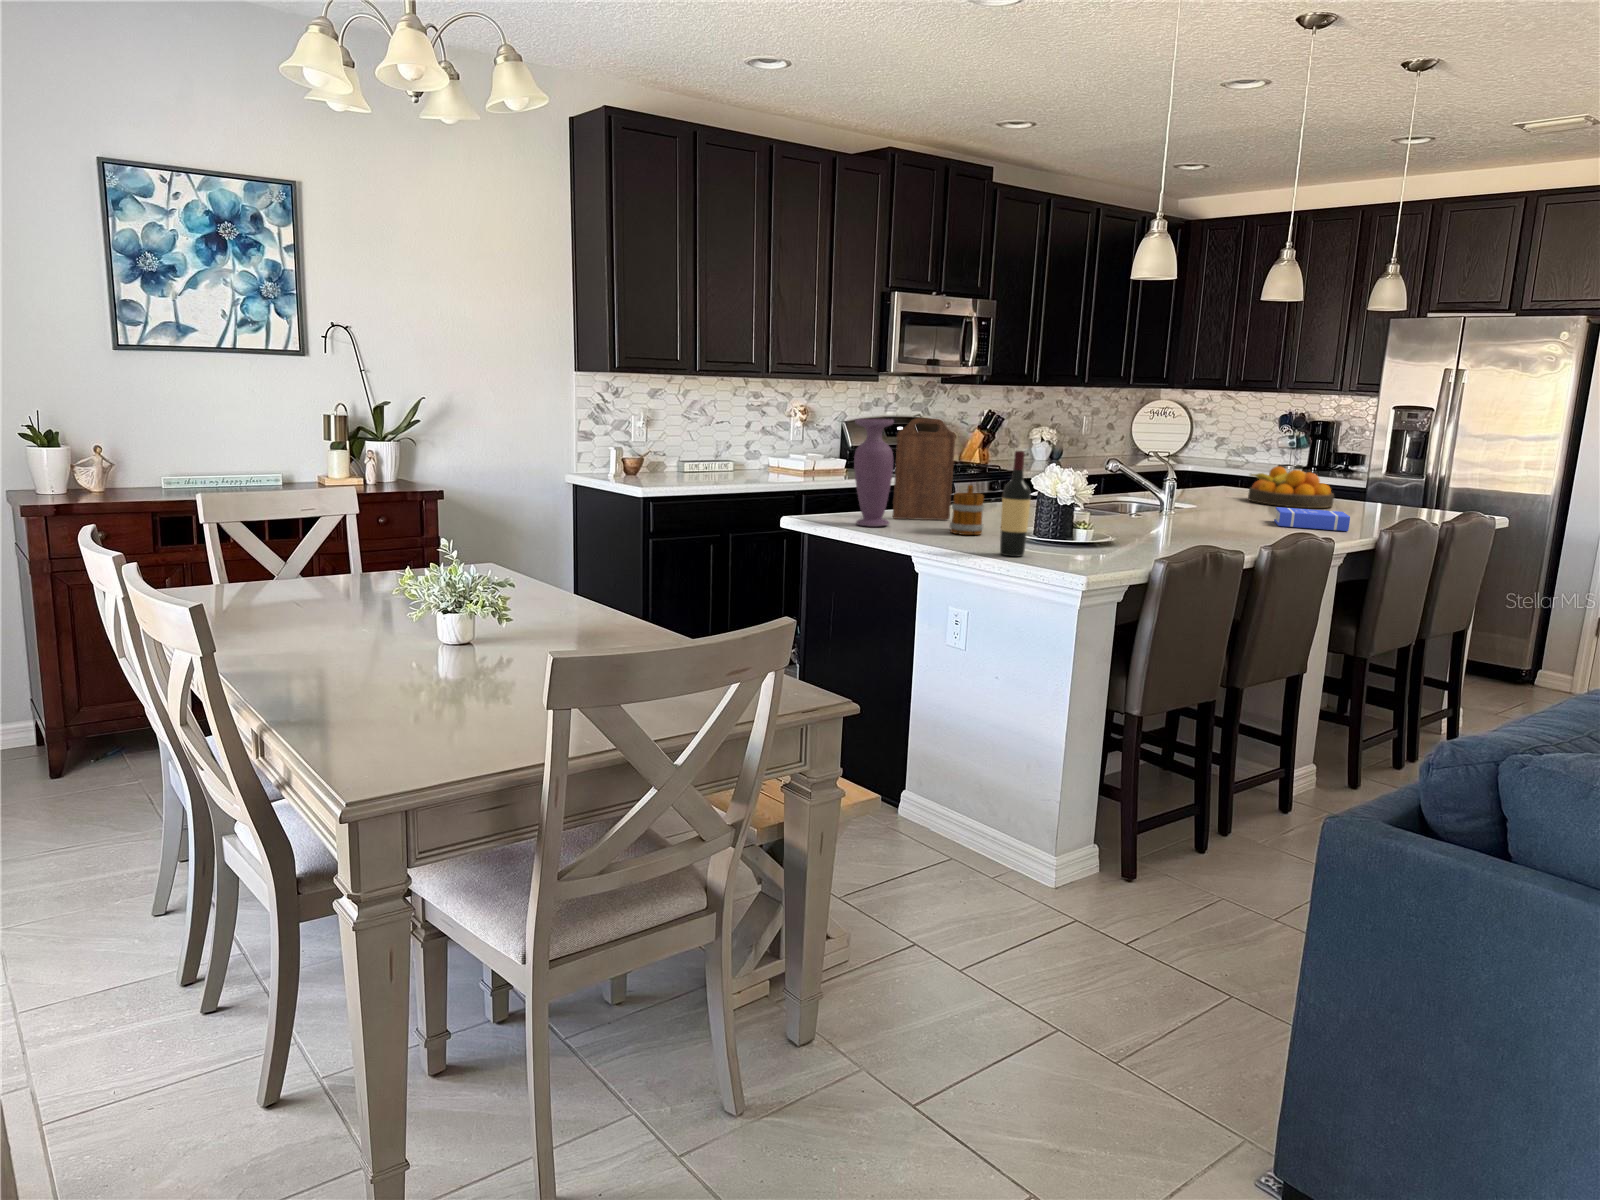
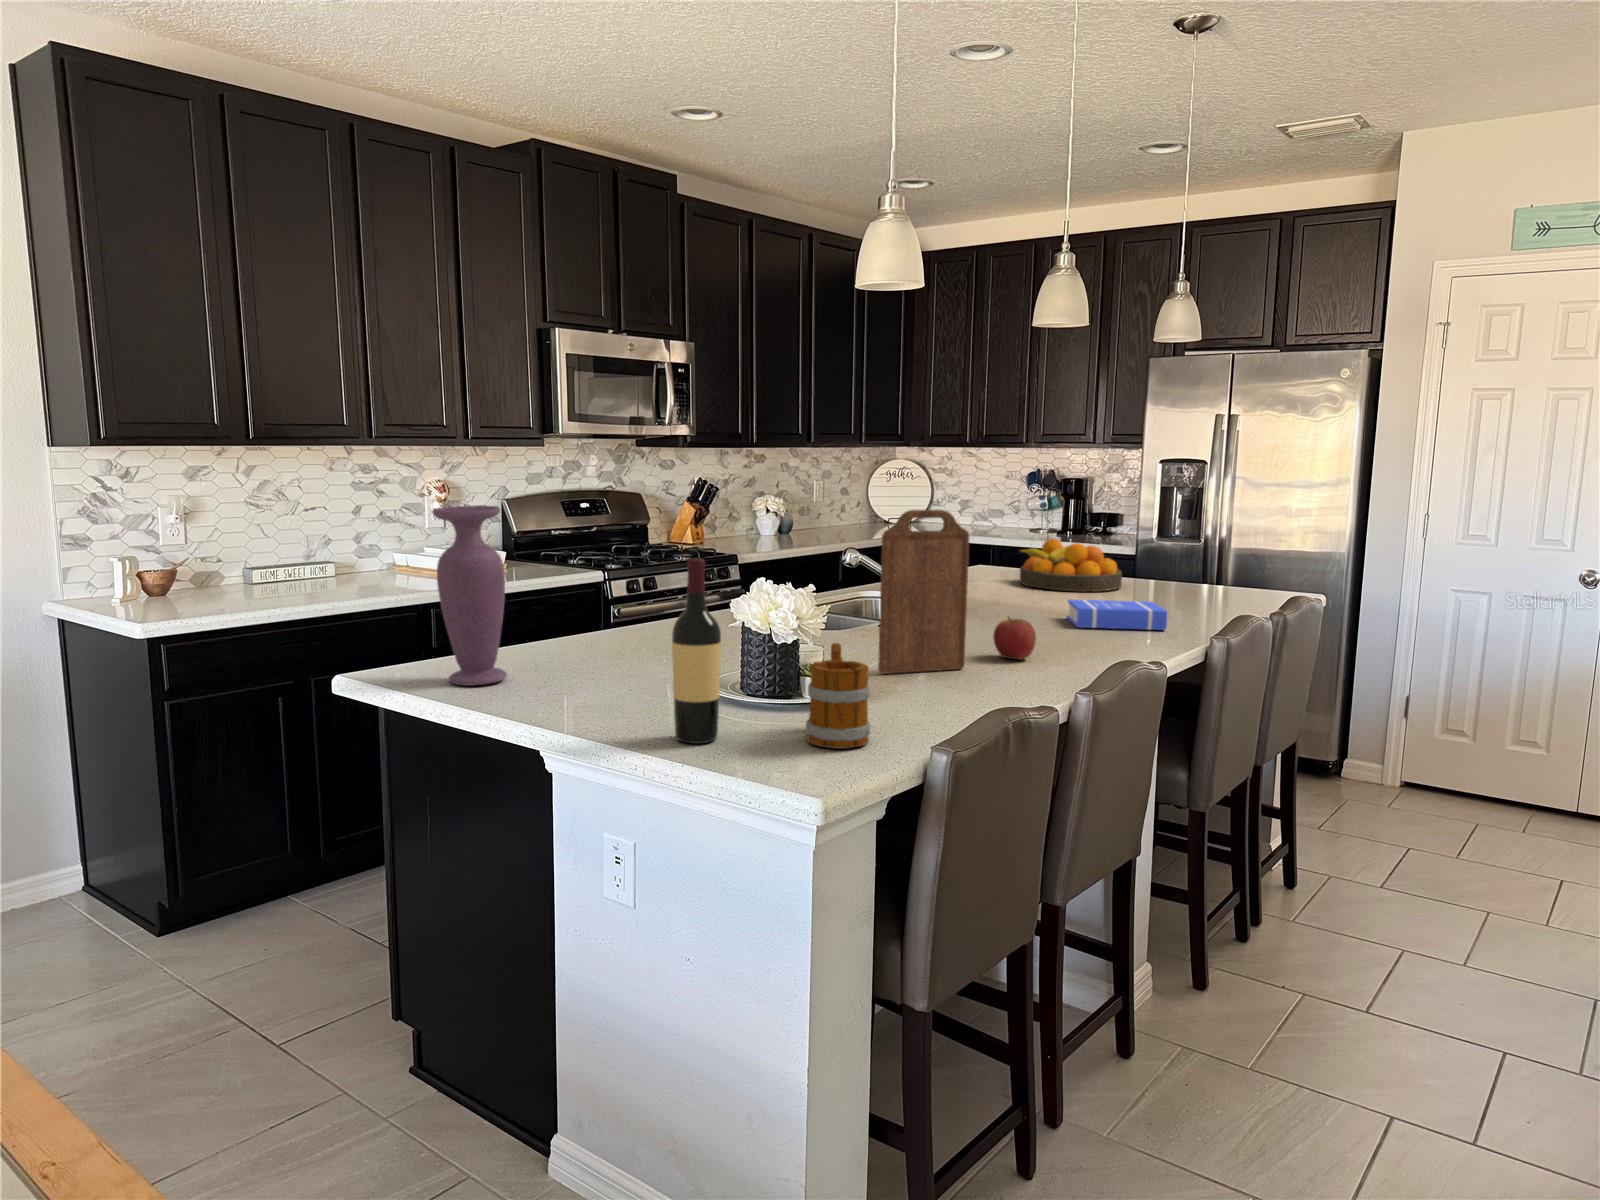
cutting board: present [893,418,955,520] -> present [878,510,969,674]
mug: present [950,485,984,535] -> present [806,643,870,749]
apple: none [1208,508,1238,538] -> present [993,617,1036,660]

